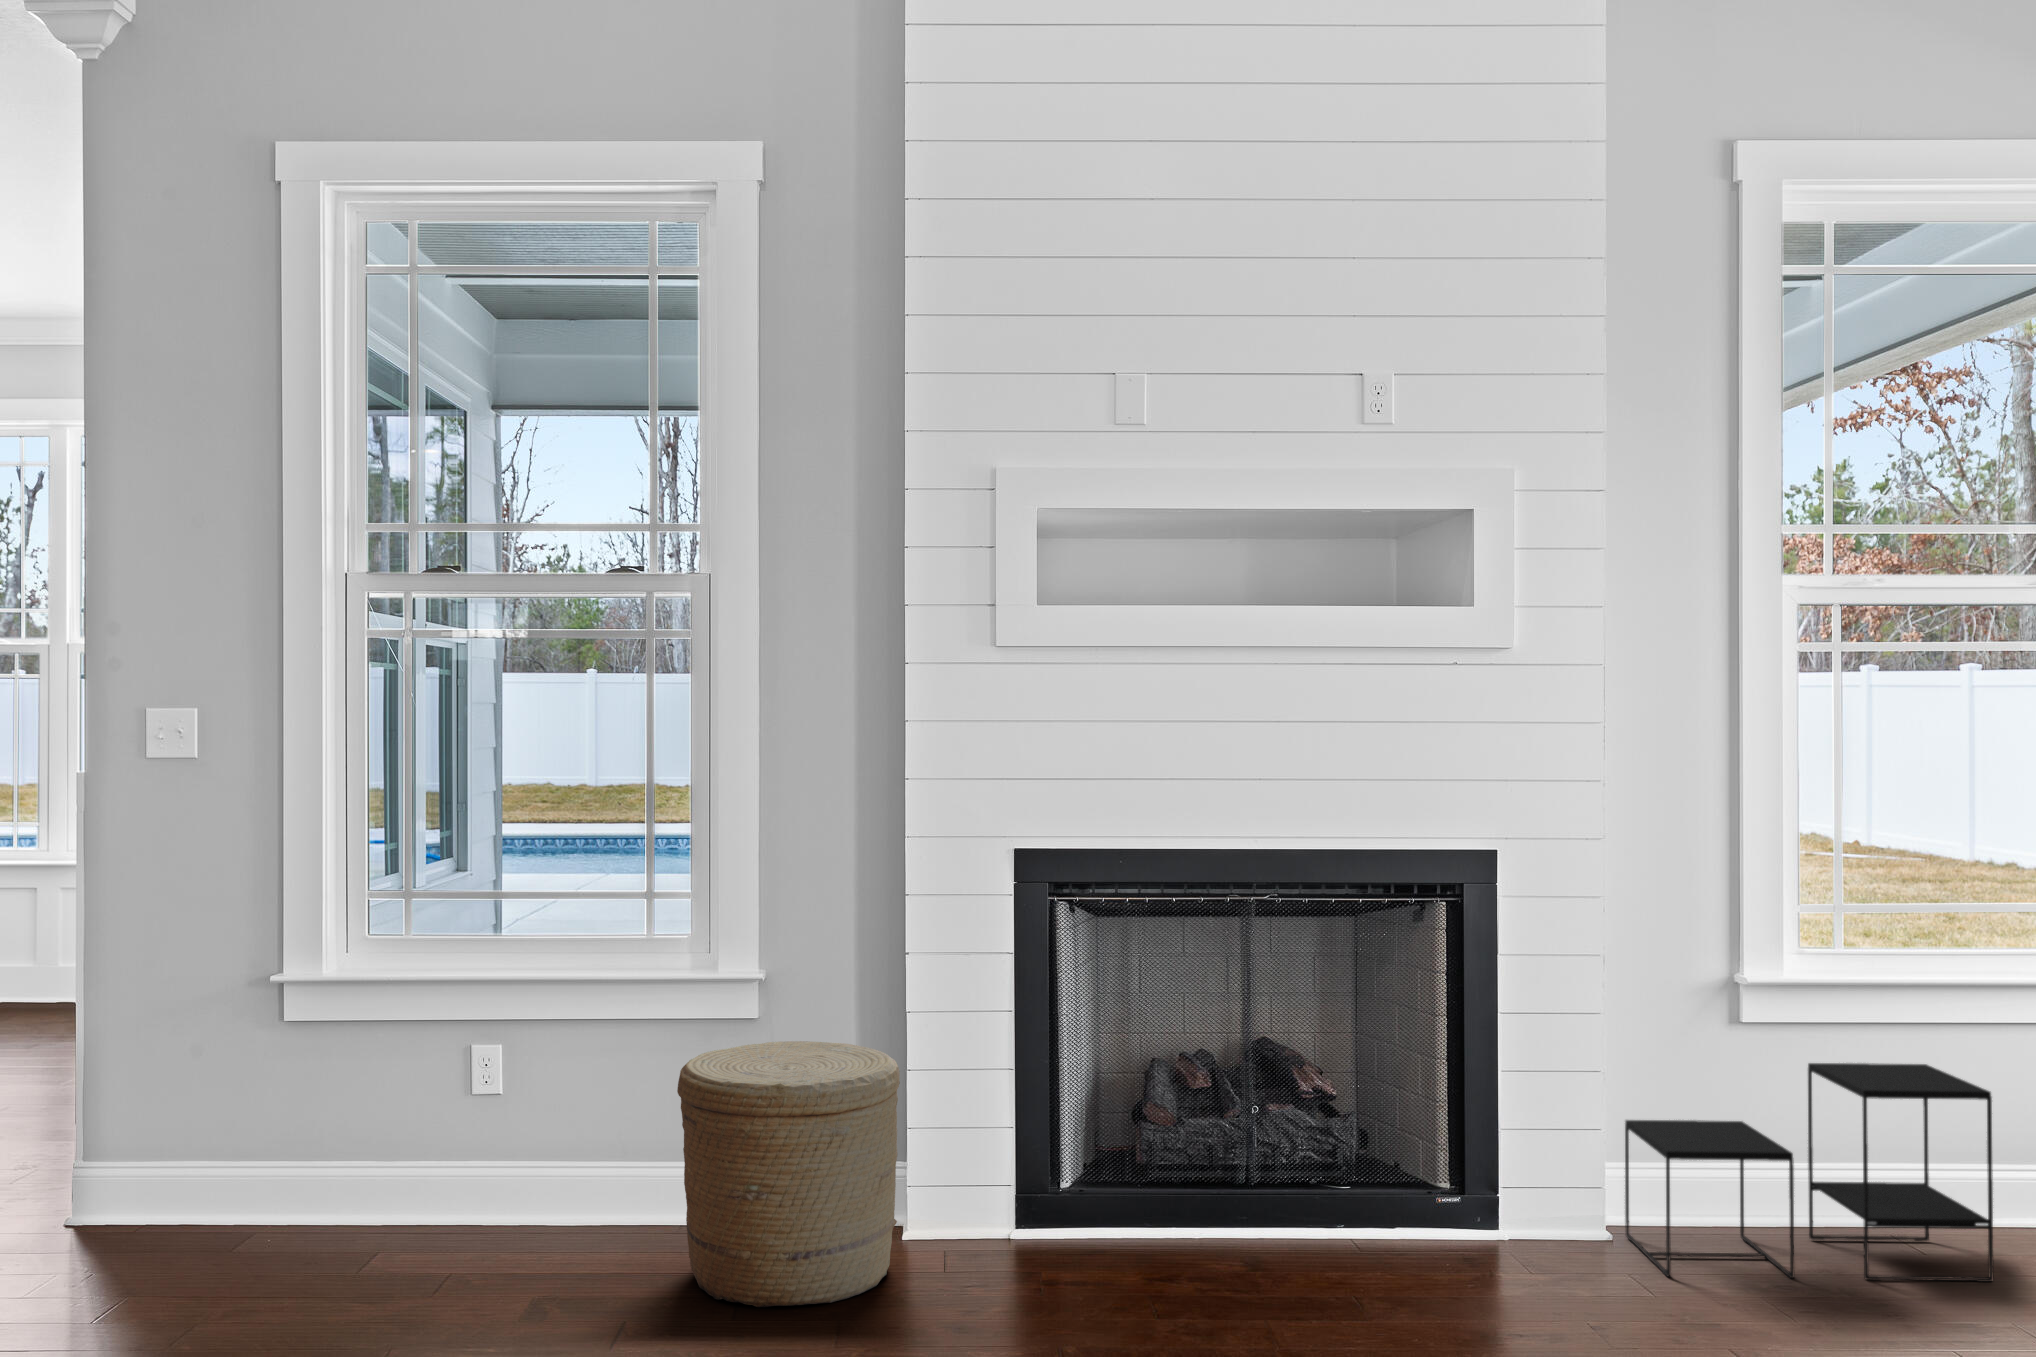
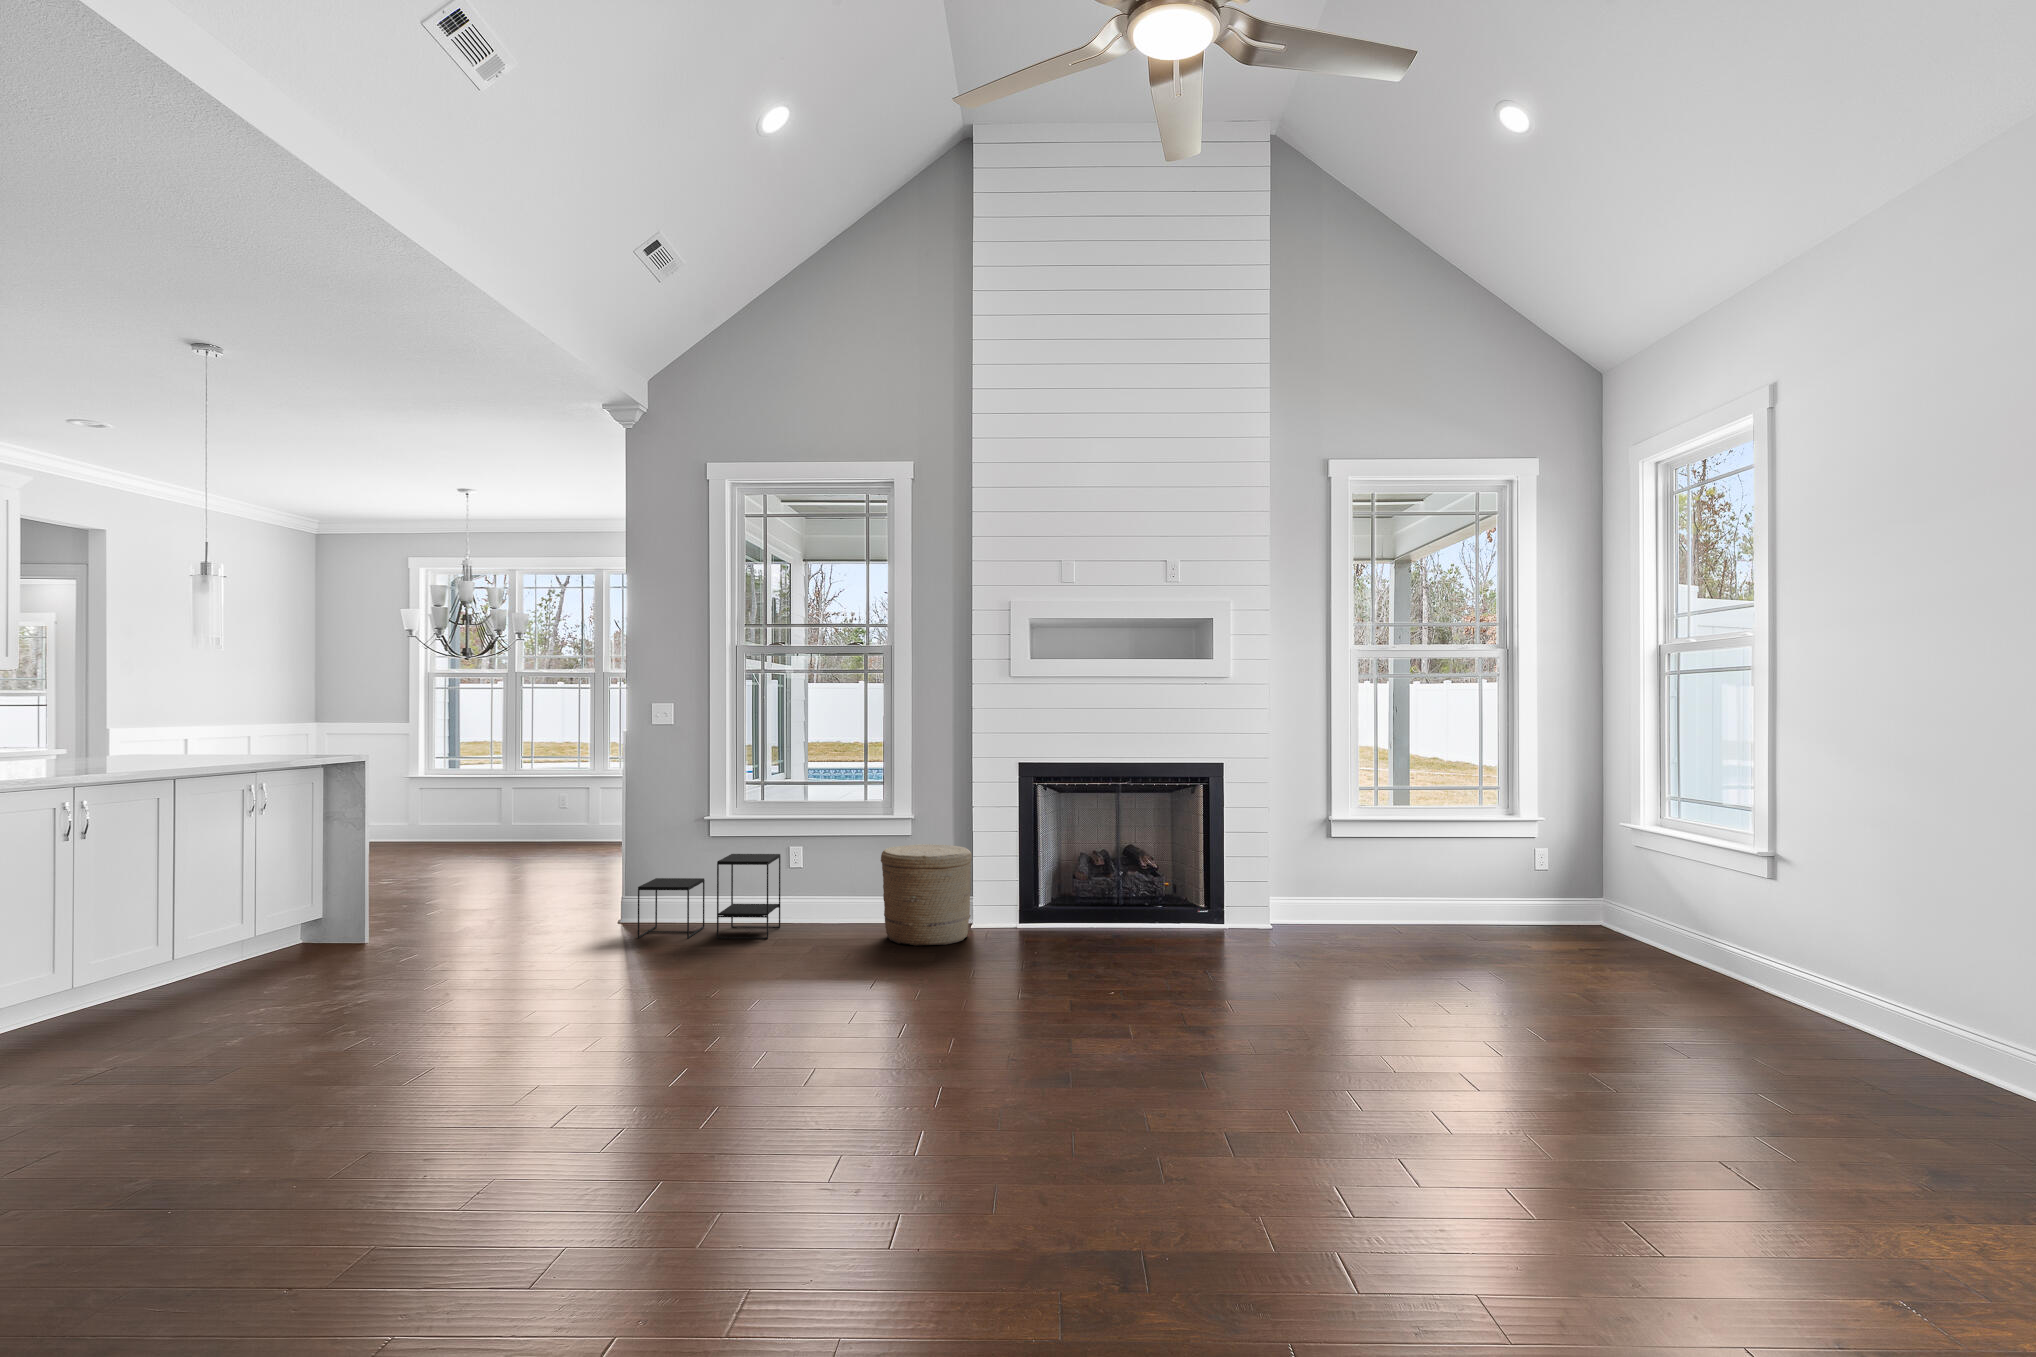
side table: present [1625,1063,1994,1282] -> present [638,854,781,939]

